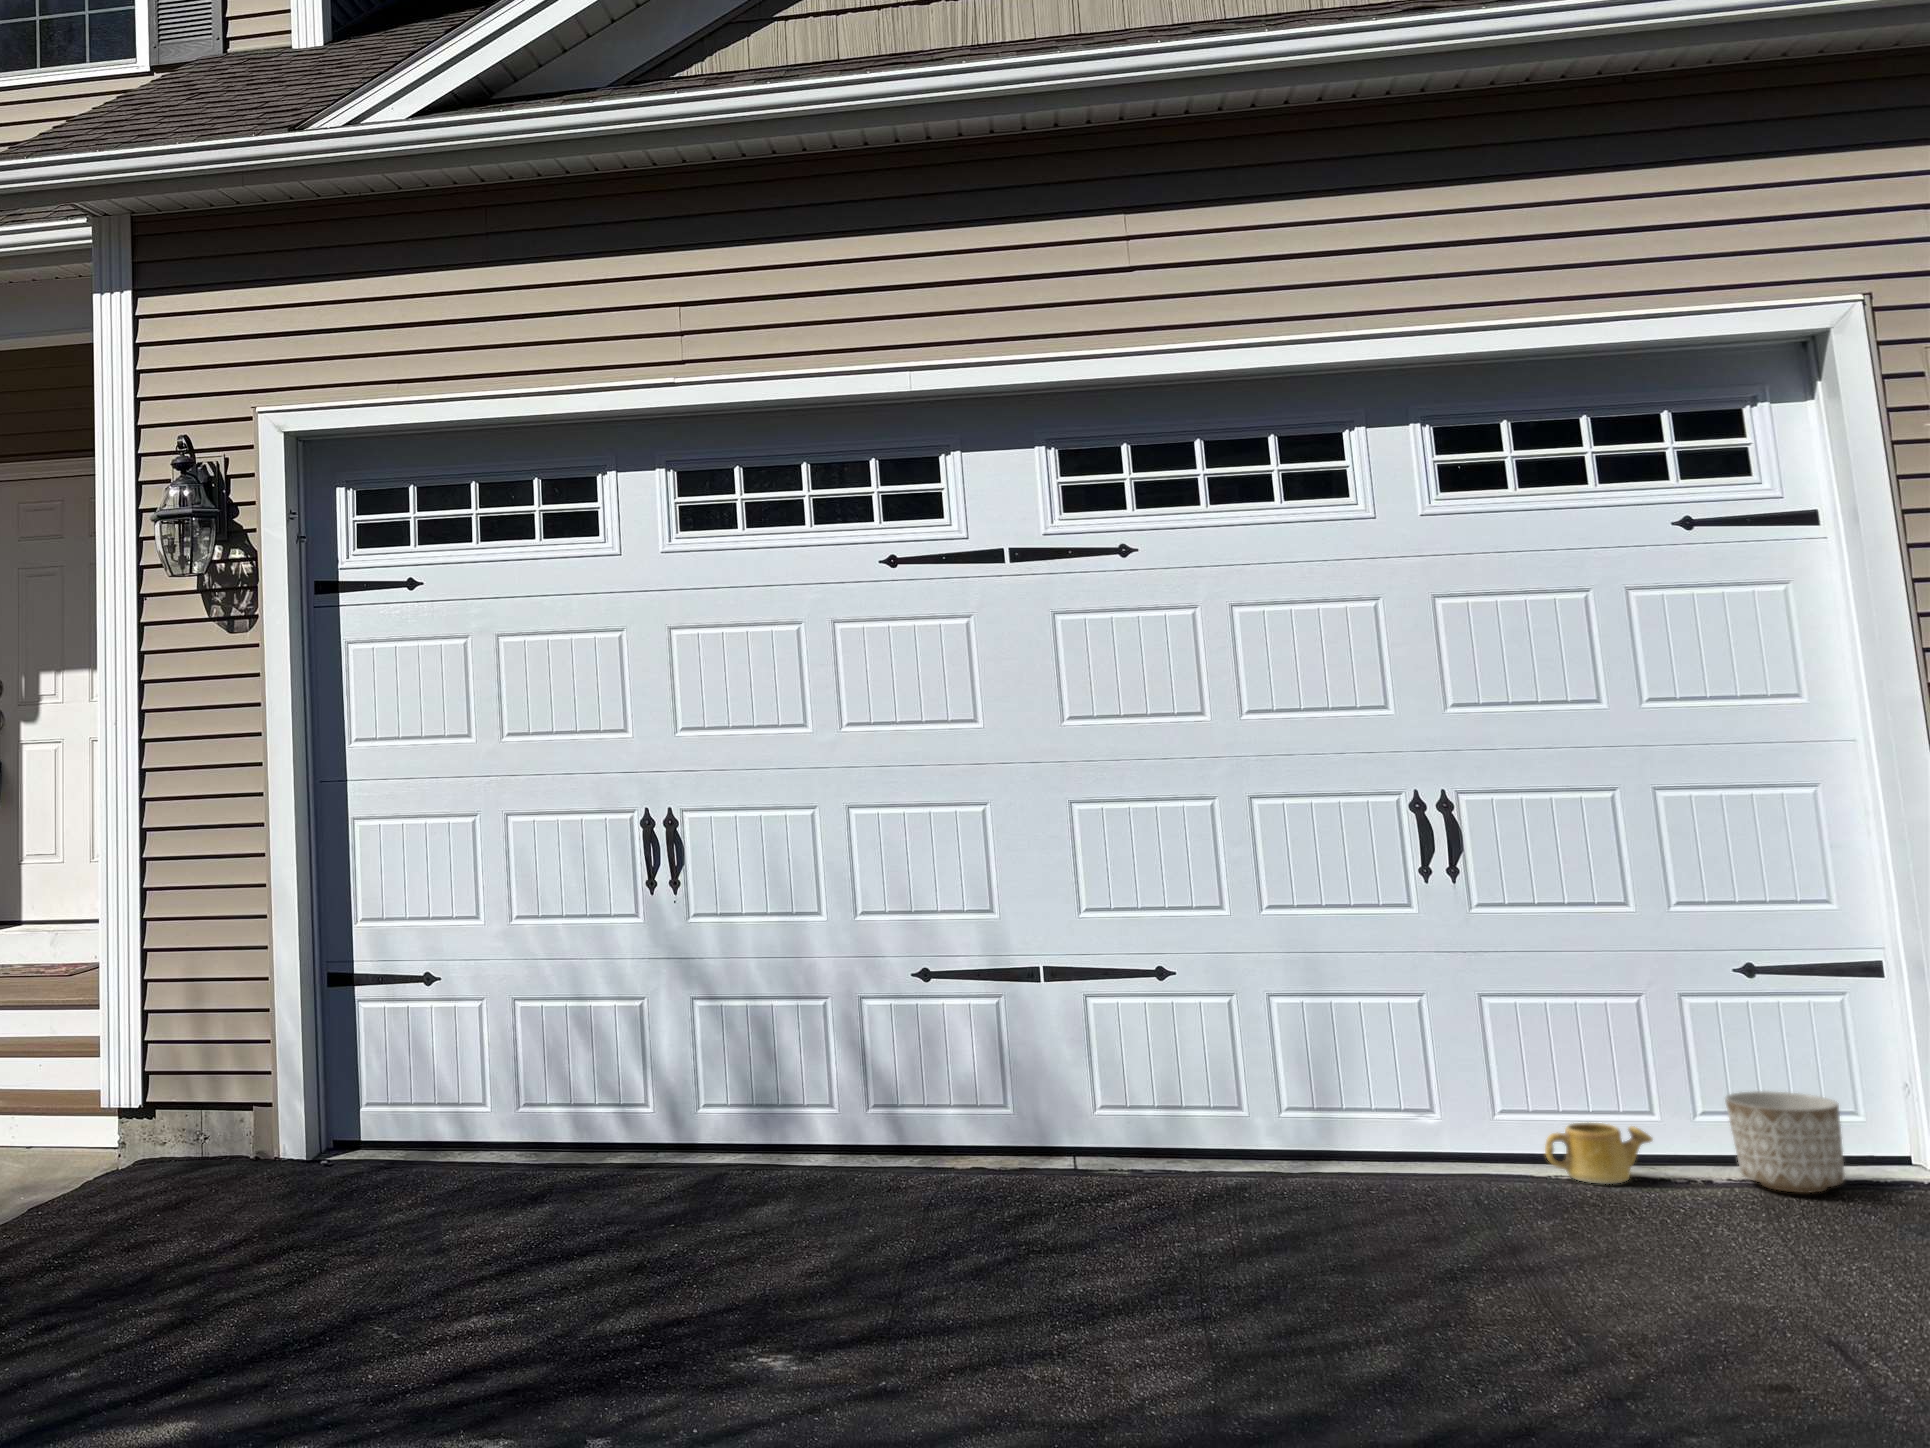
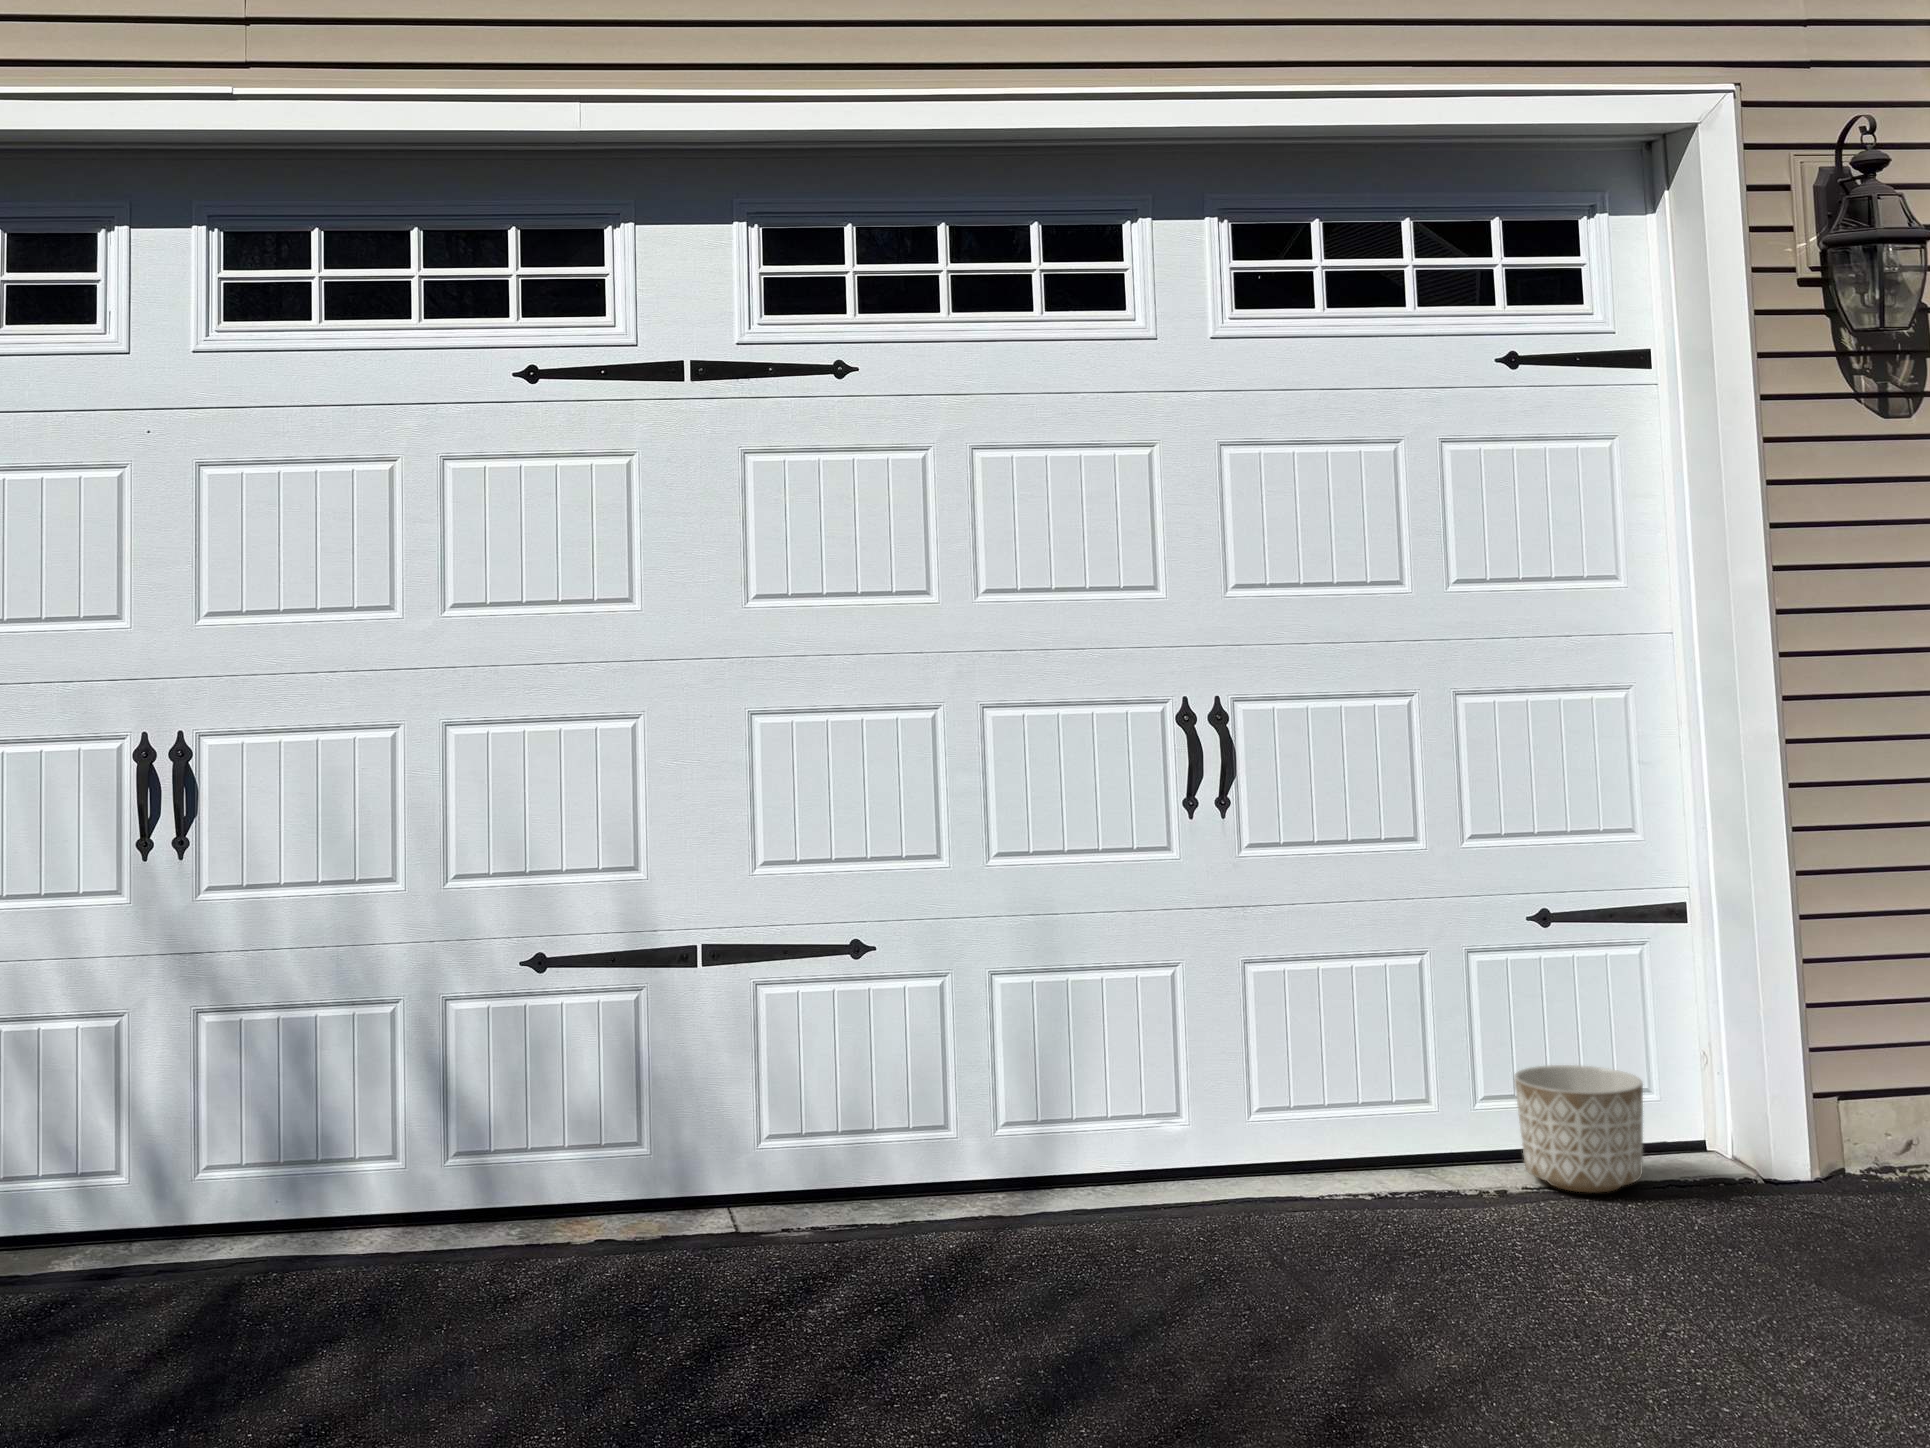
watering can: present [1545,1123,1652,1184] -> none [1312,1117,1433,1197]

